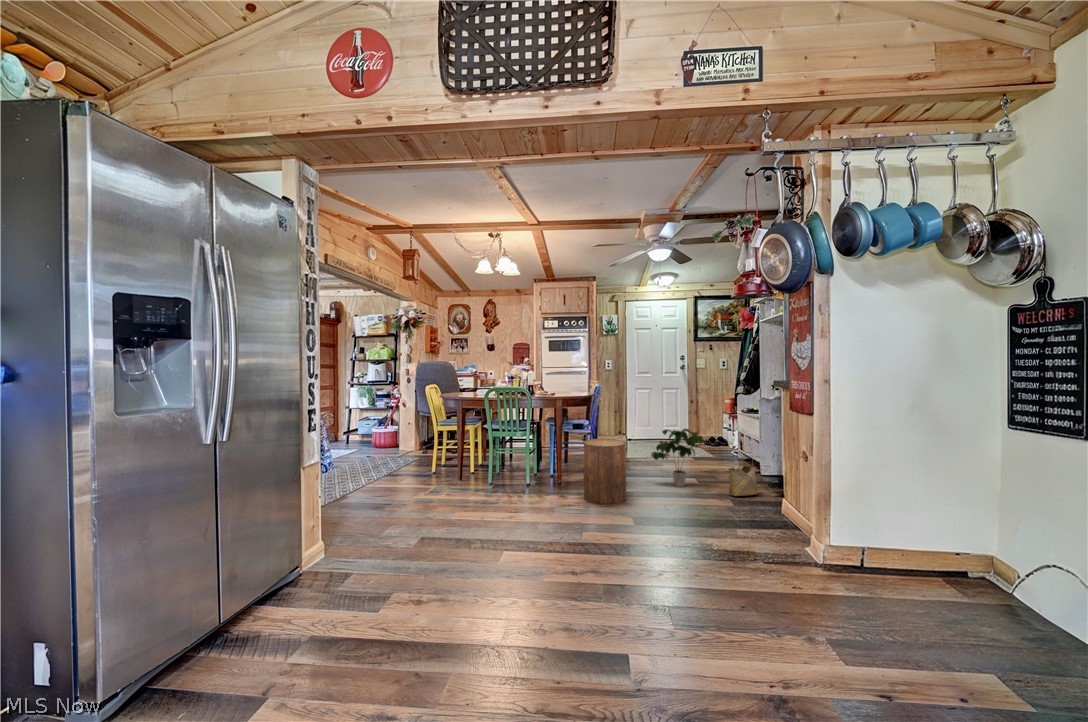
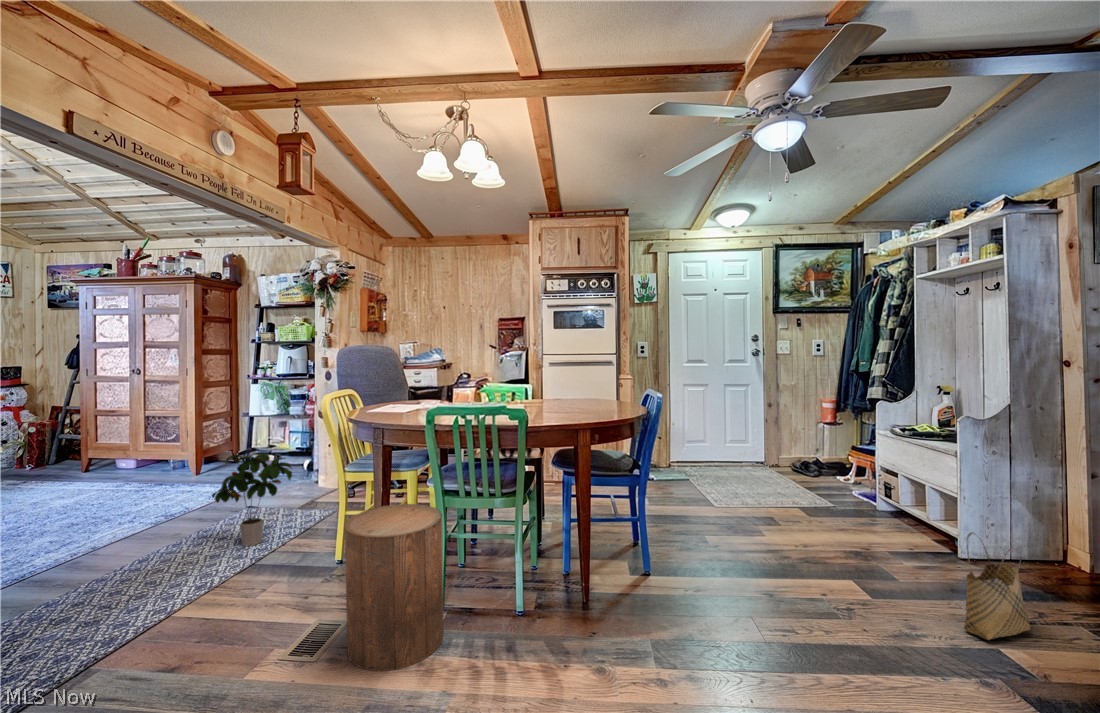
potted plant: present [651,429,706,487] -> present [212,453,292,546]
stool: present [584,439,626,505] -> present [345,504,444,671]

